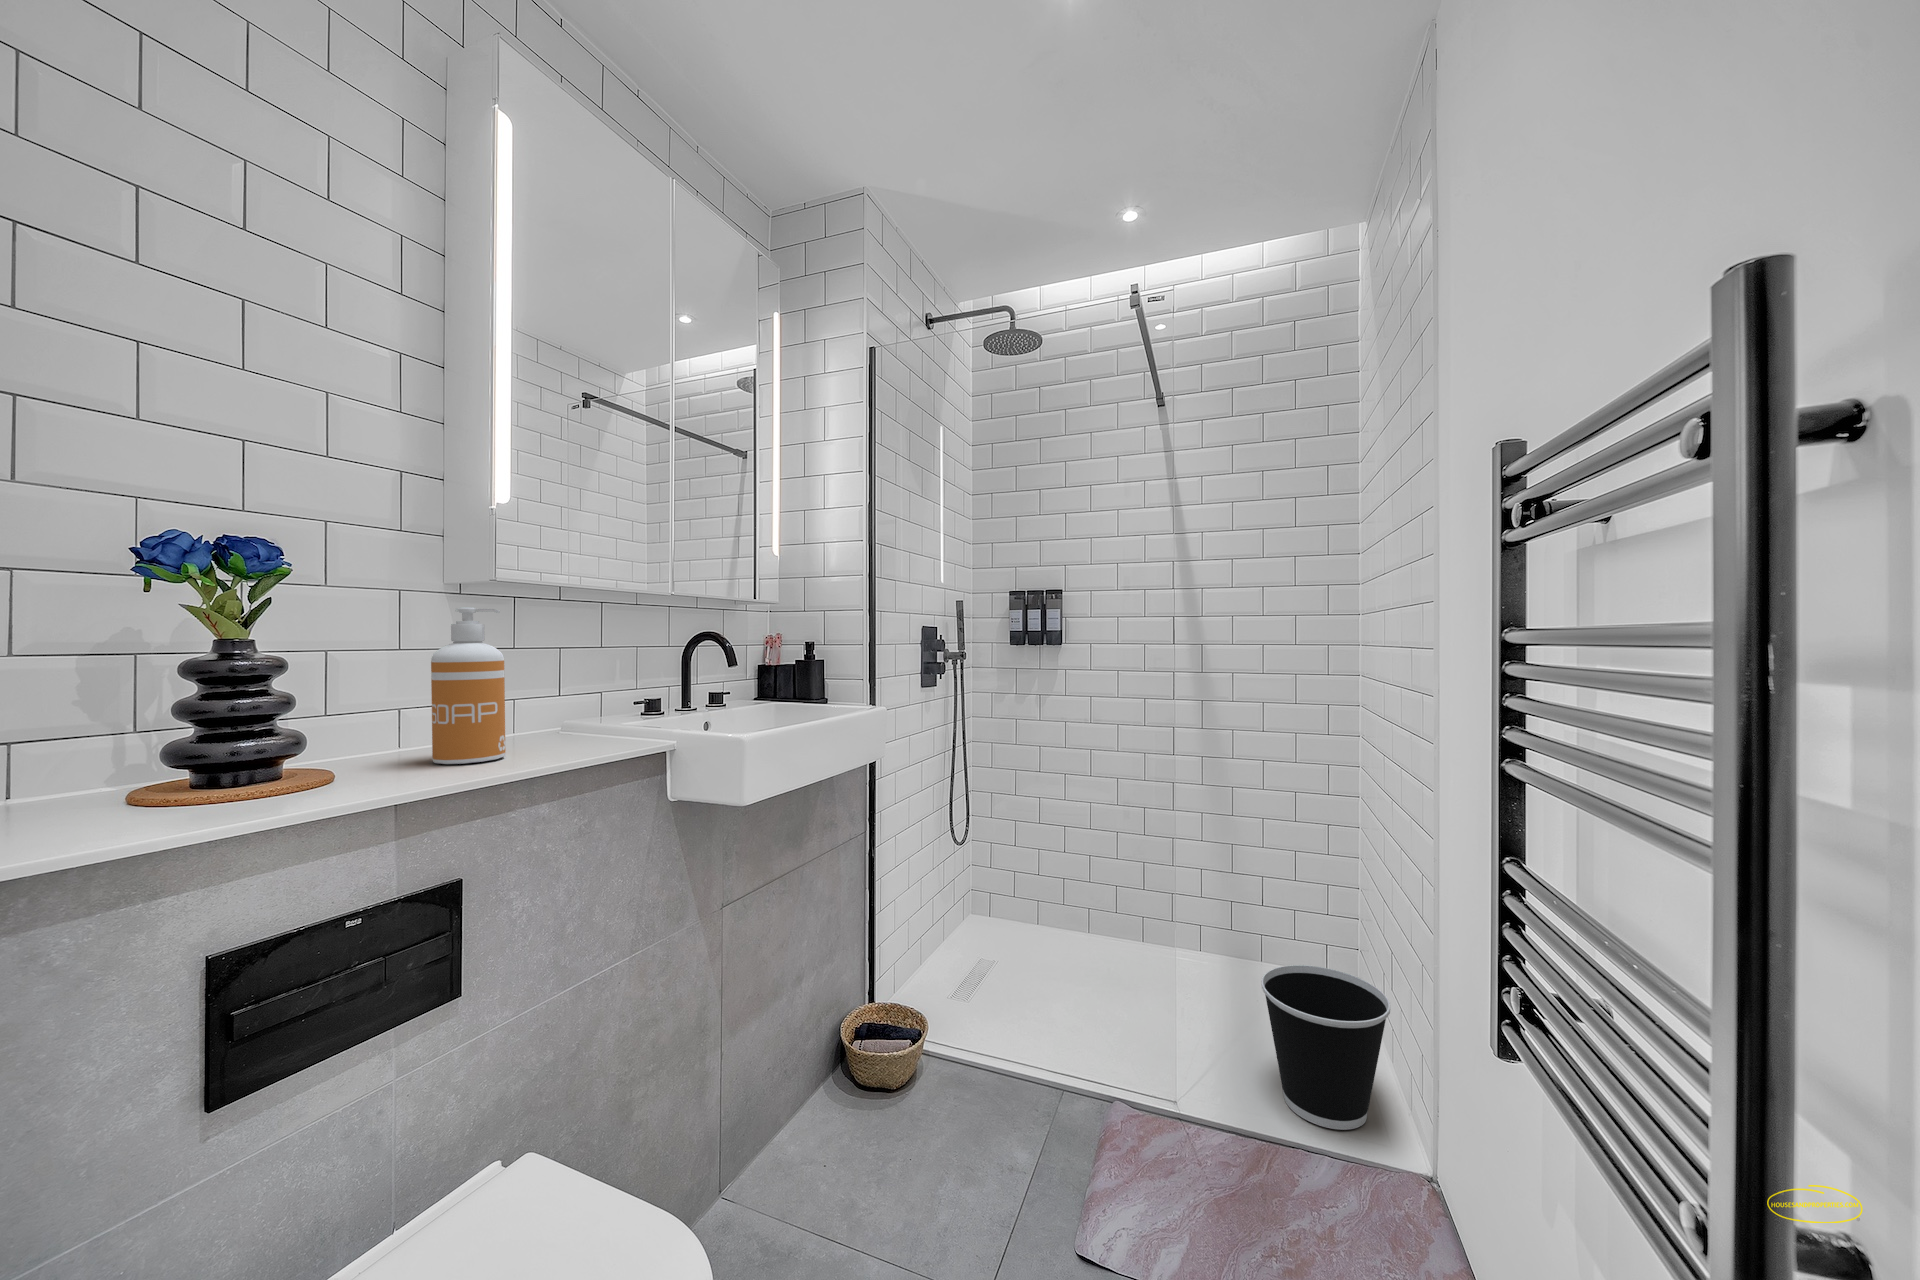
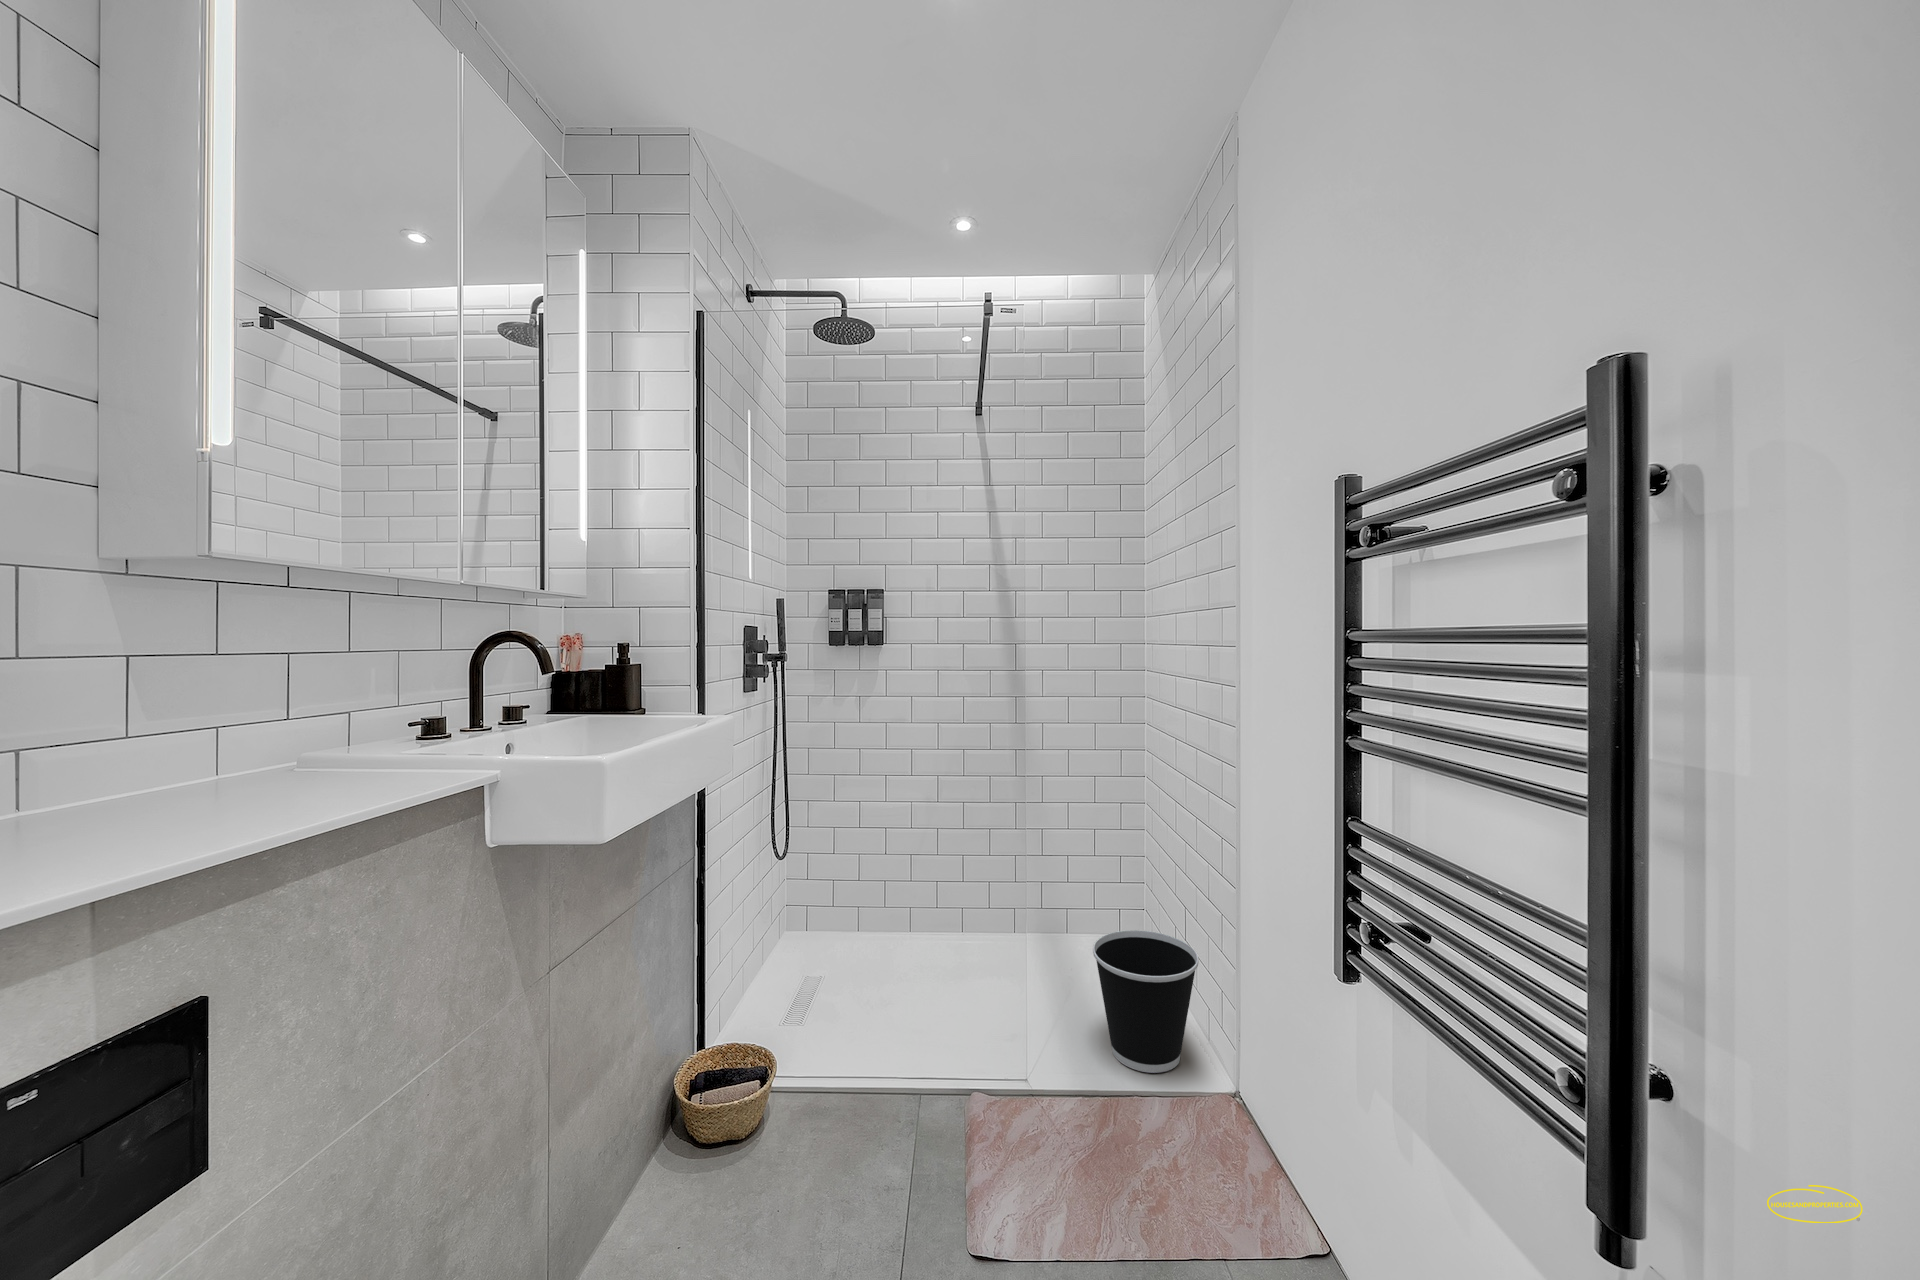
soap dispenser: present [431,608,506,764] -> none [129,596,263,830]

